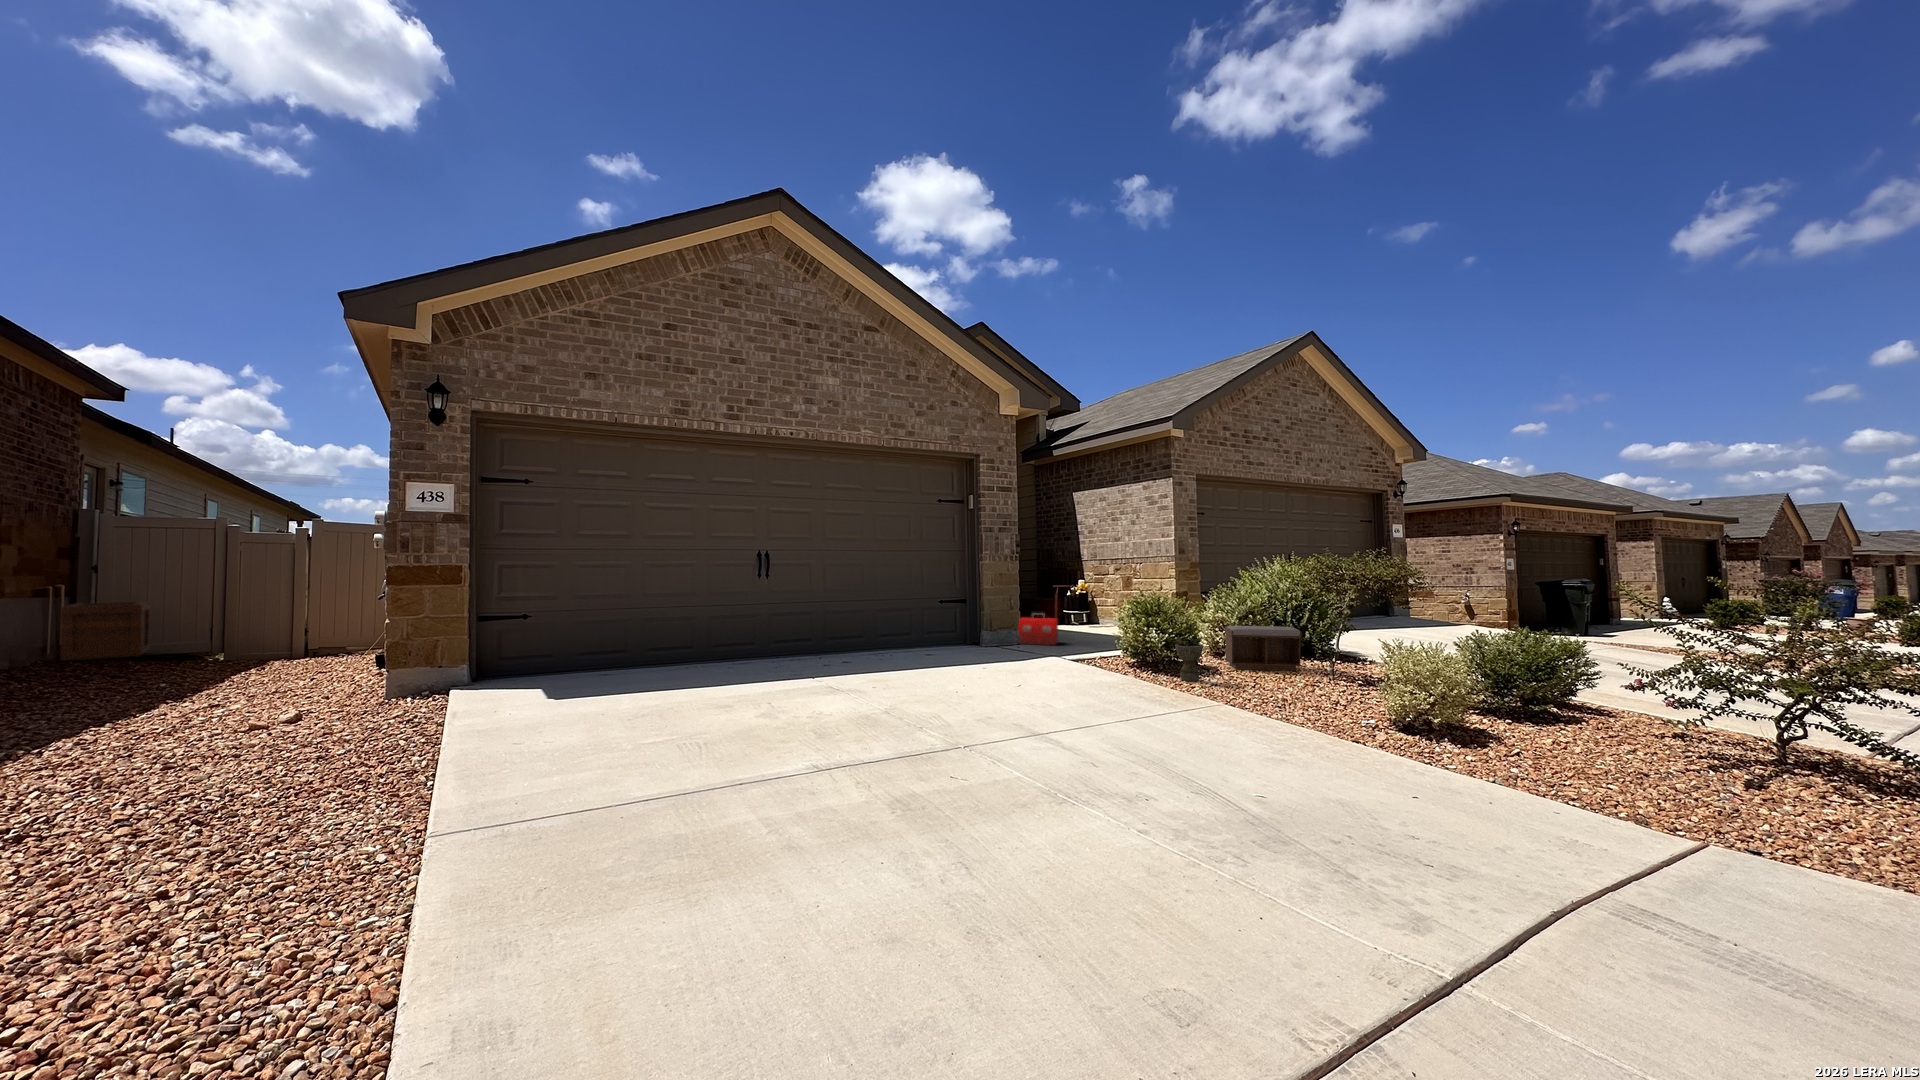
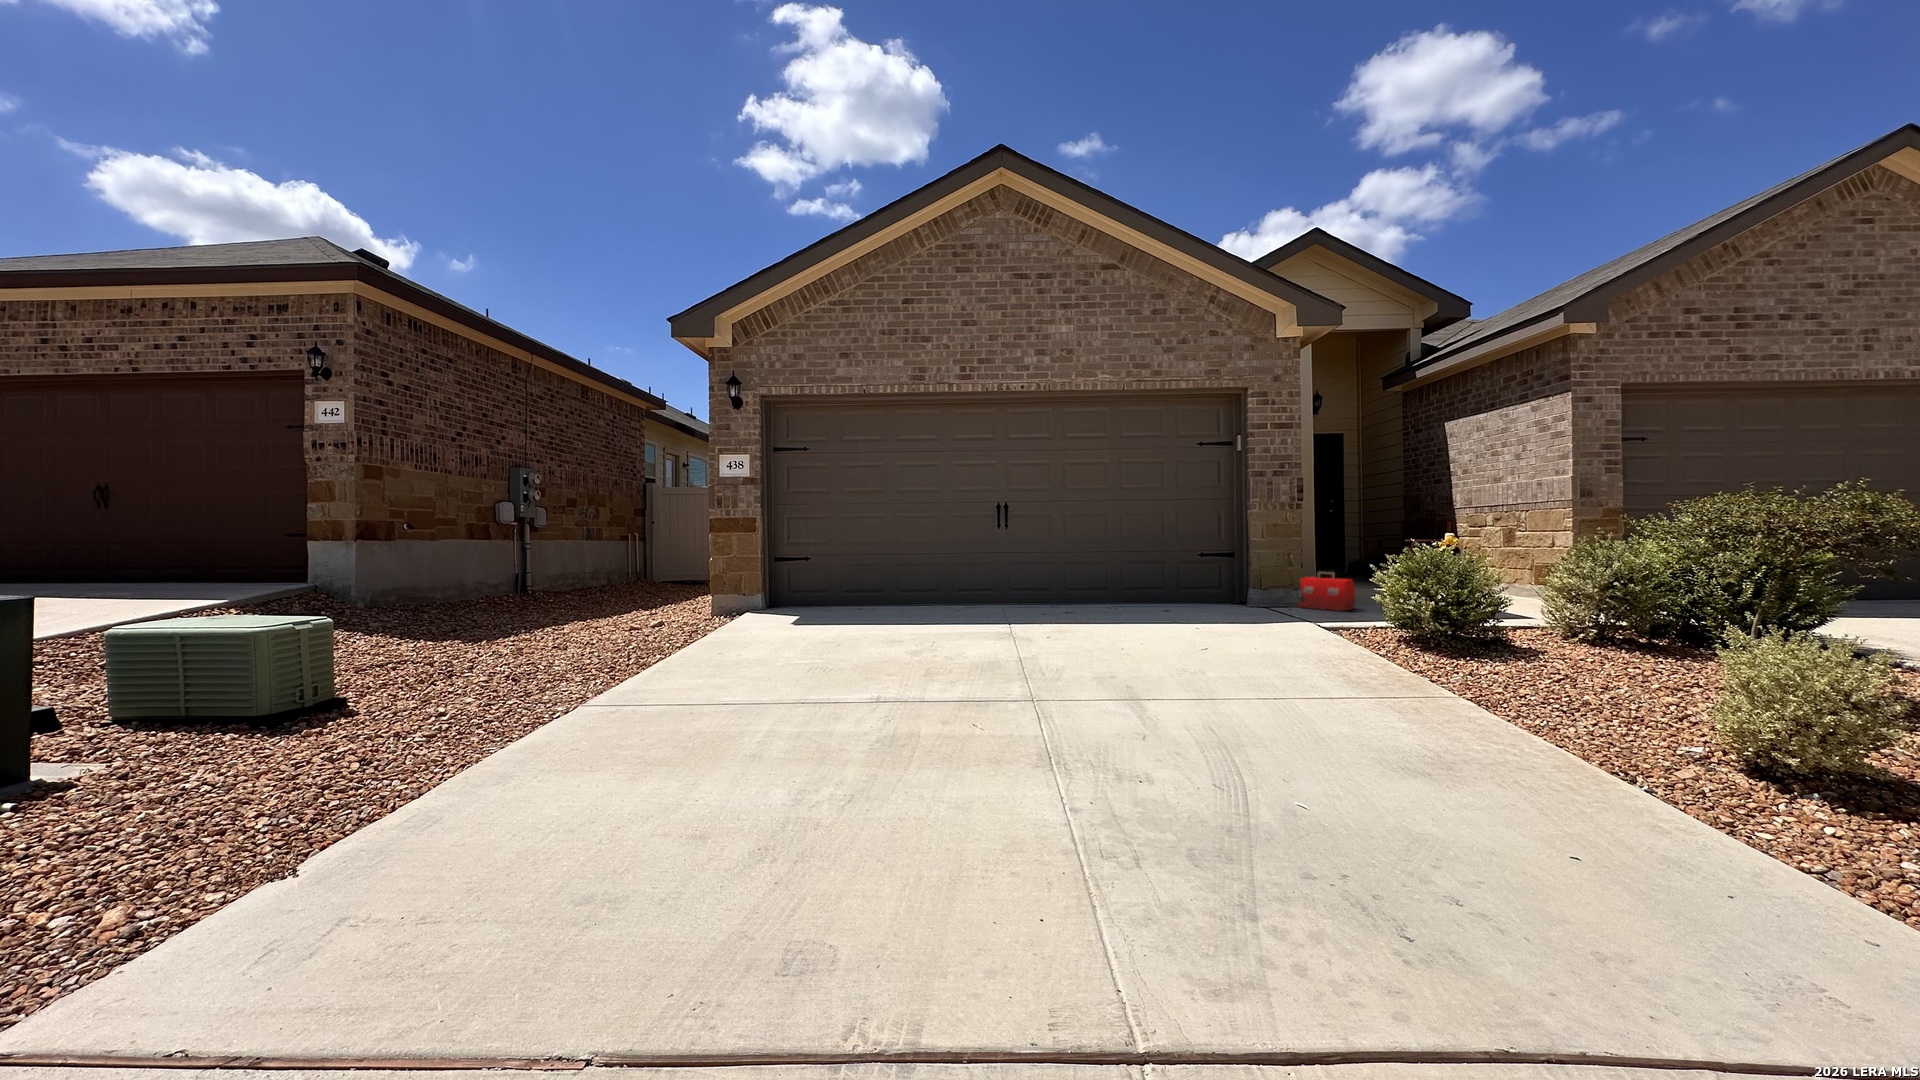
wooden crate: present [60,601,150,661] -> none [598,551,646,589]
bench: present [1225,626,1302,671] -> none [1569,592,1703,663]
planter: present [1175,635,1203,681] -> none [1445,600,1490,663]

